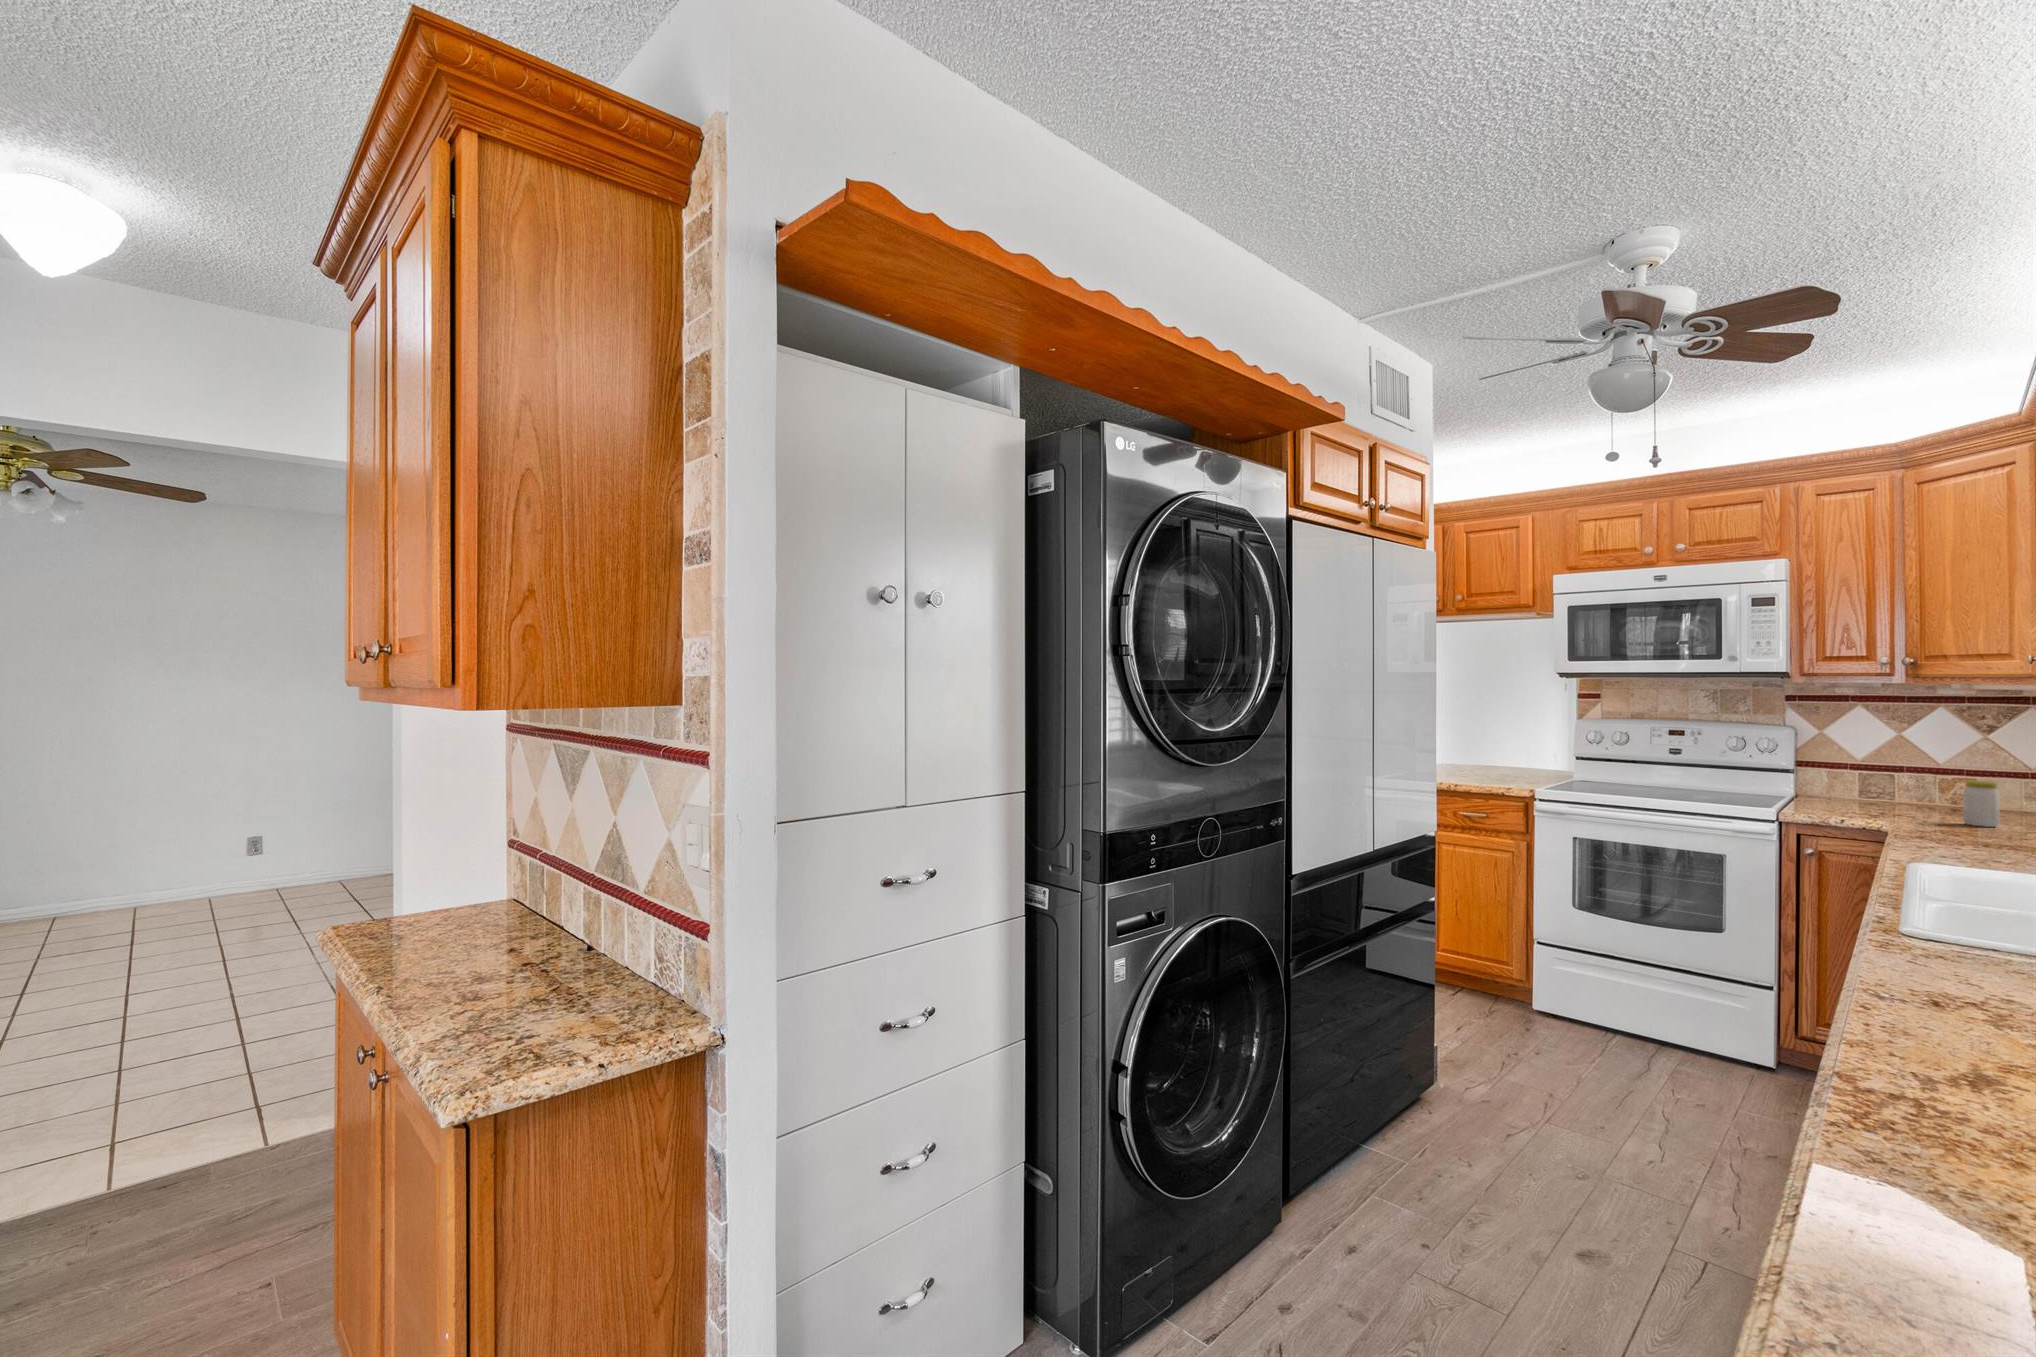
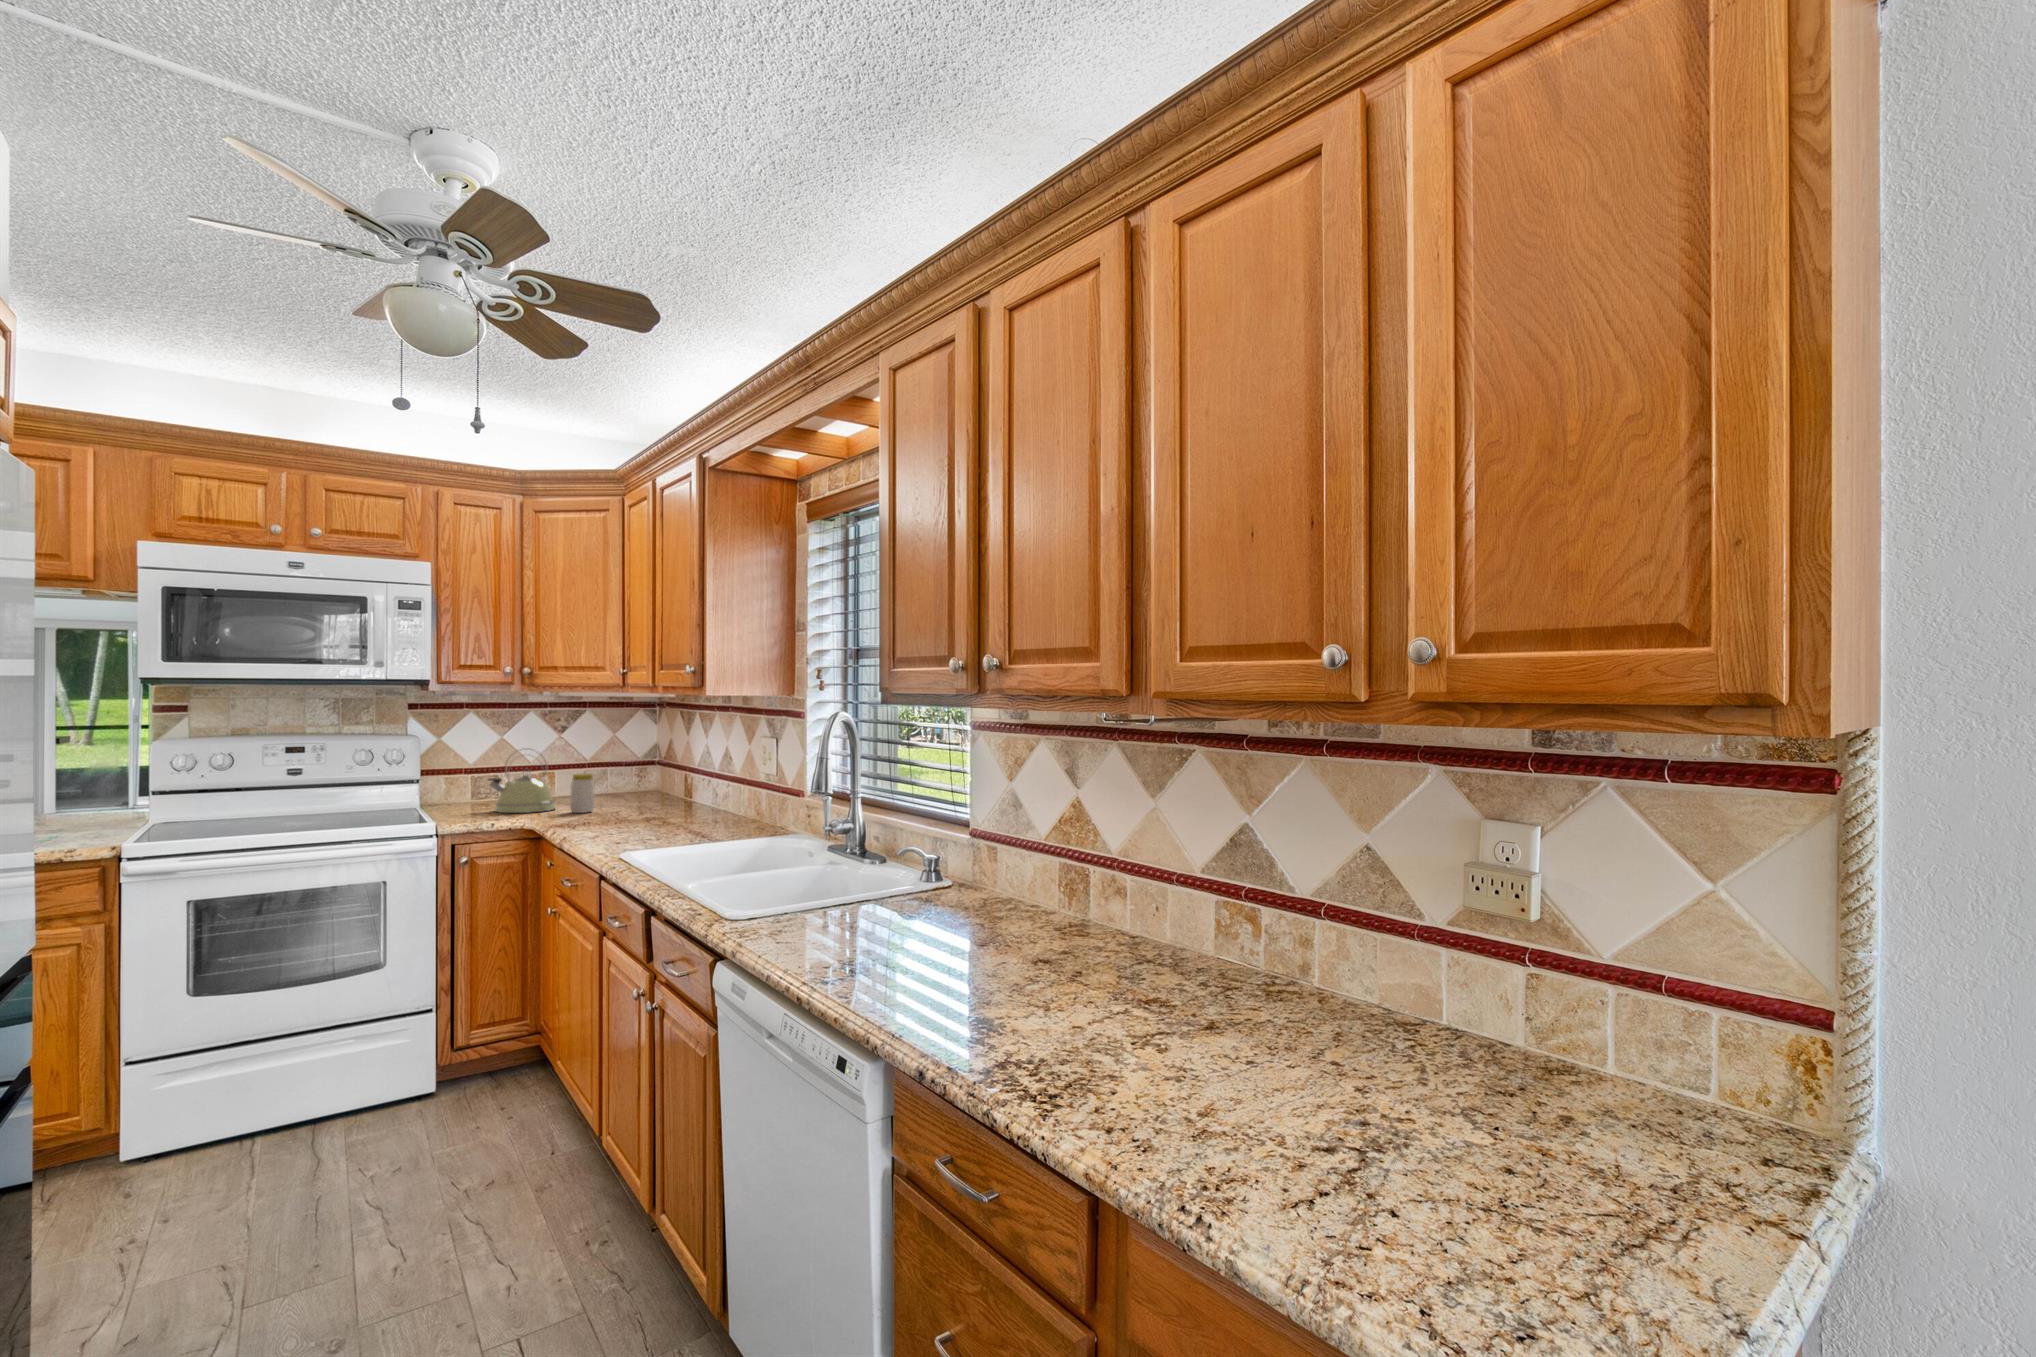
kettle: none [1862,746,1953,818] -> present [488,749,555,813]

